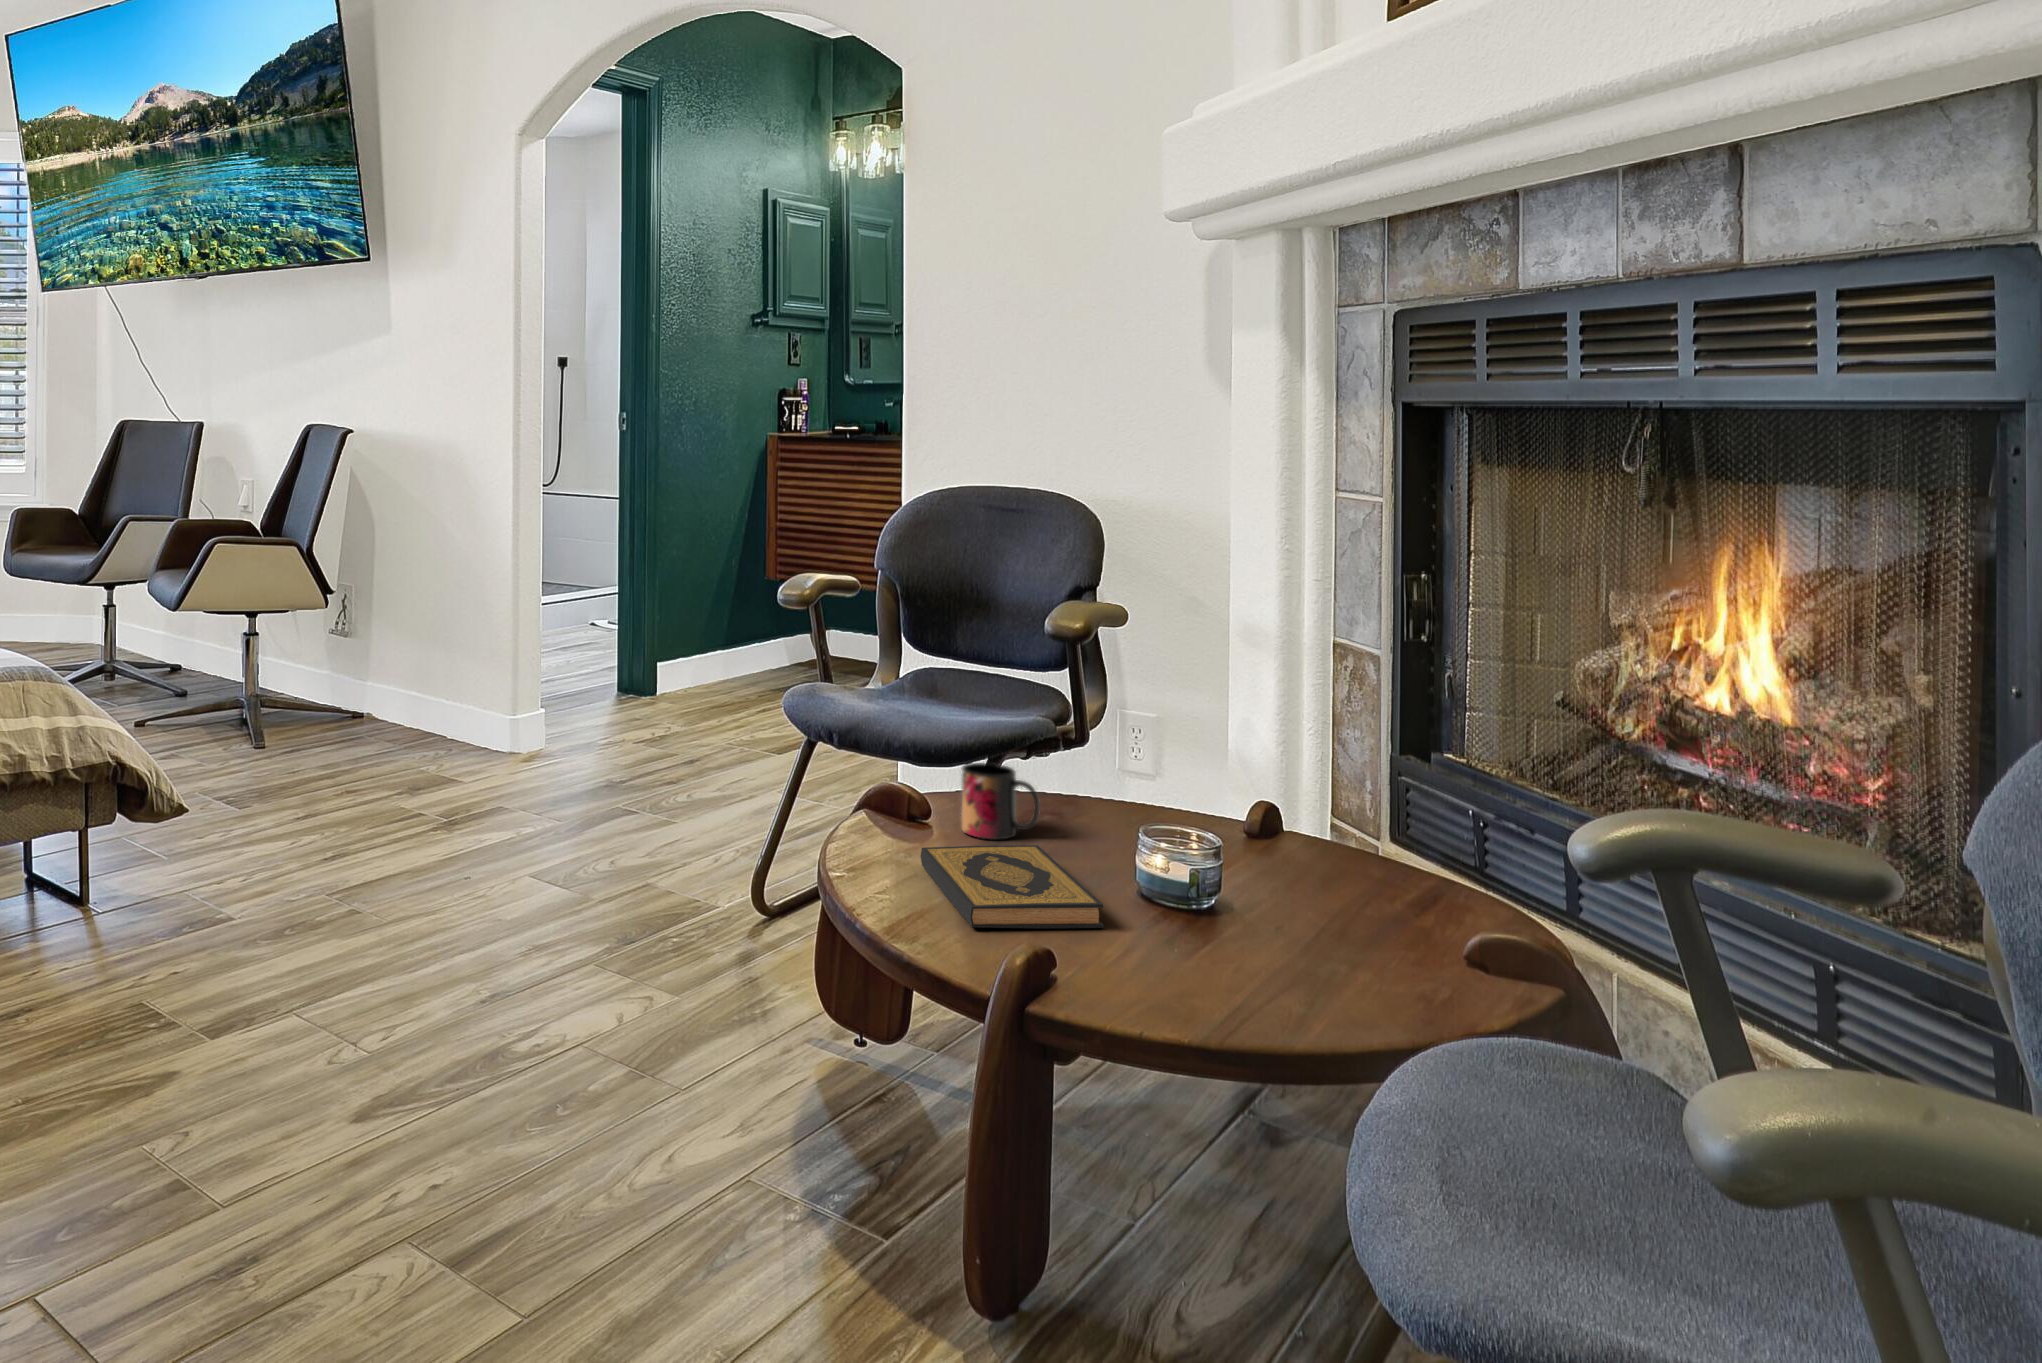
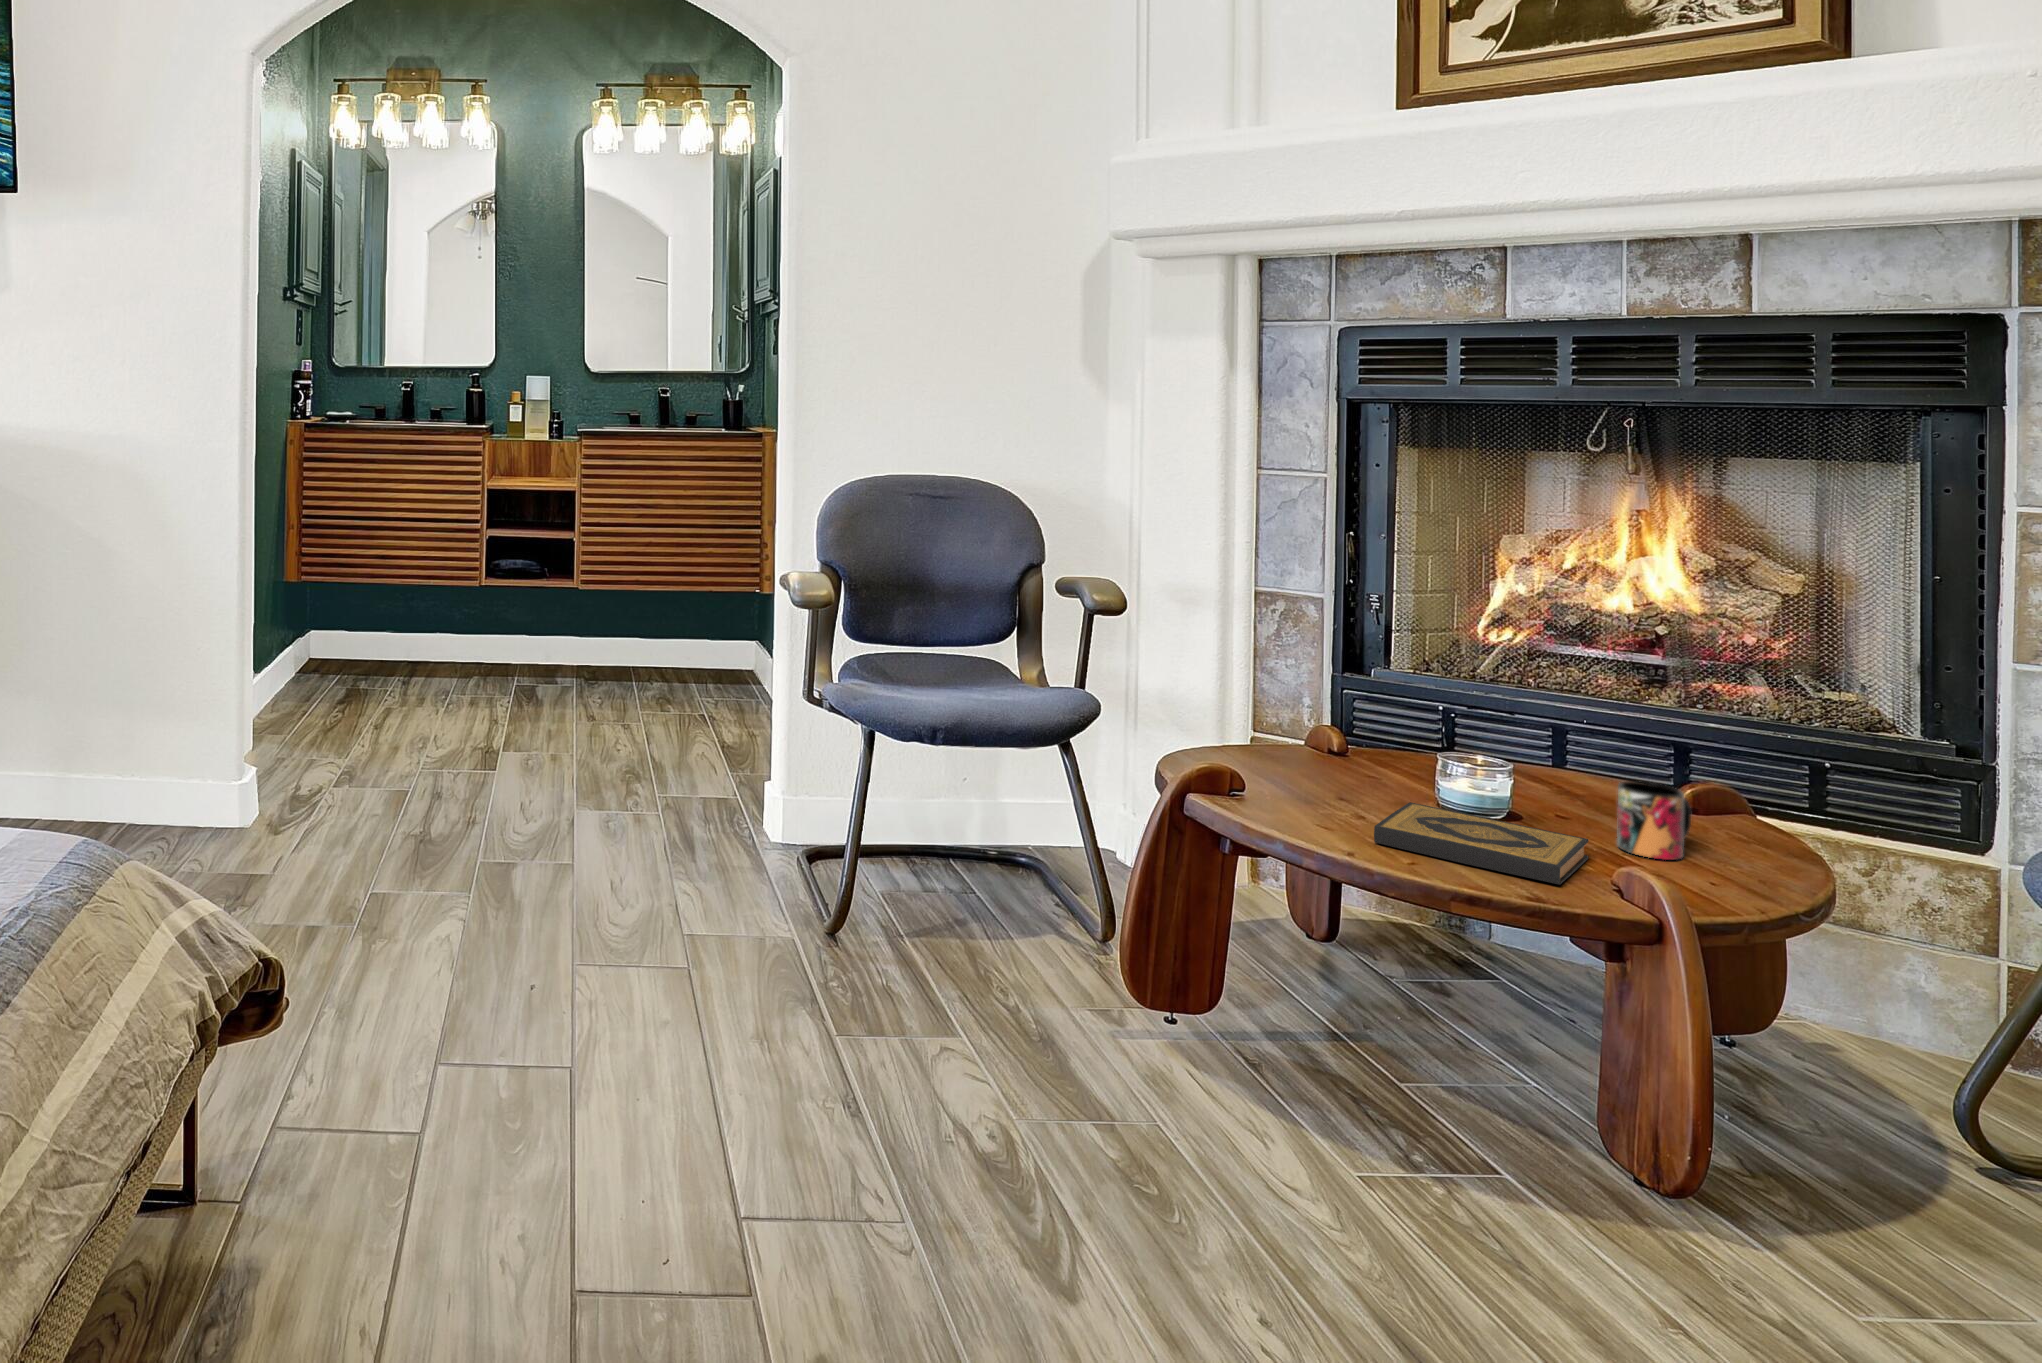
mug: present [961,763,1040,840] -> present [1617,781,1691,860]

